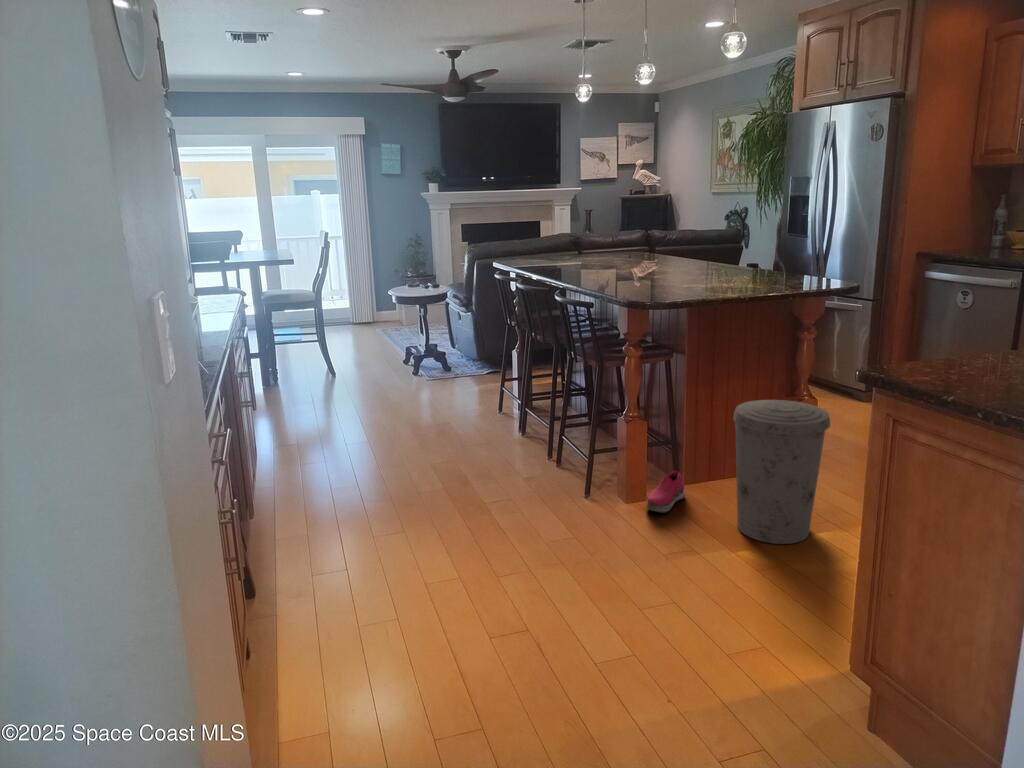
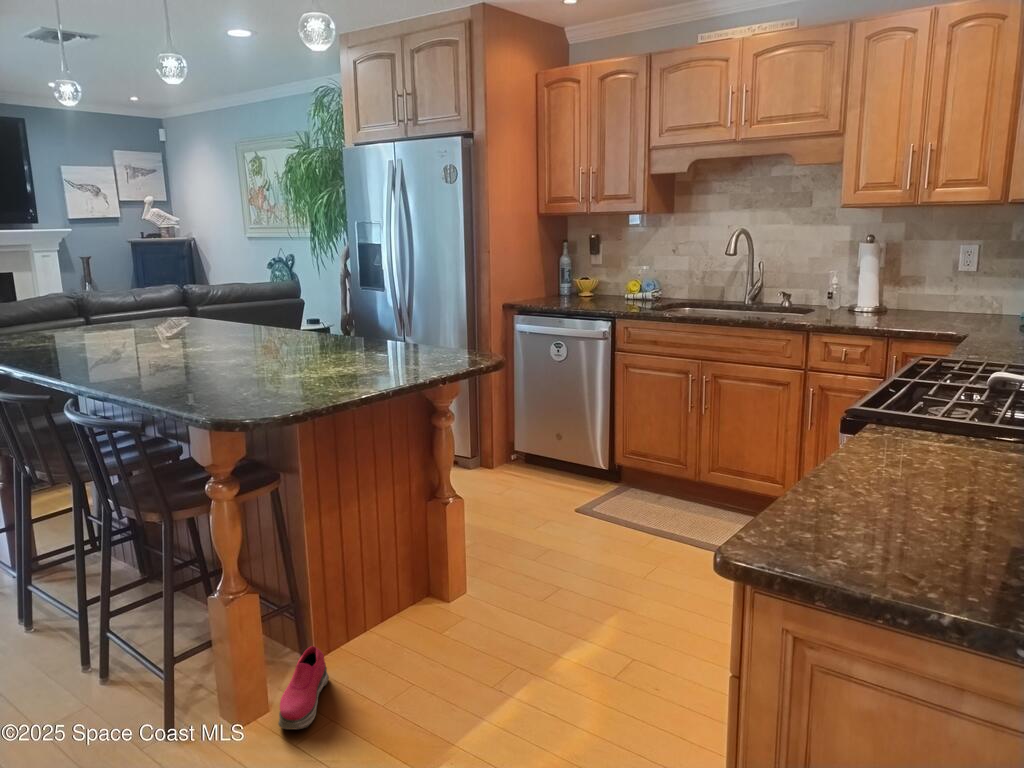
trash can: present [733,400,830,544] -> none [397,516,524,729]

